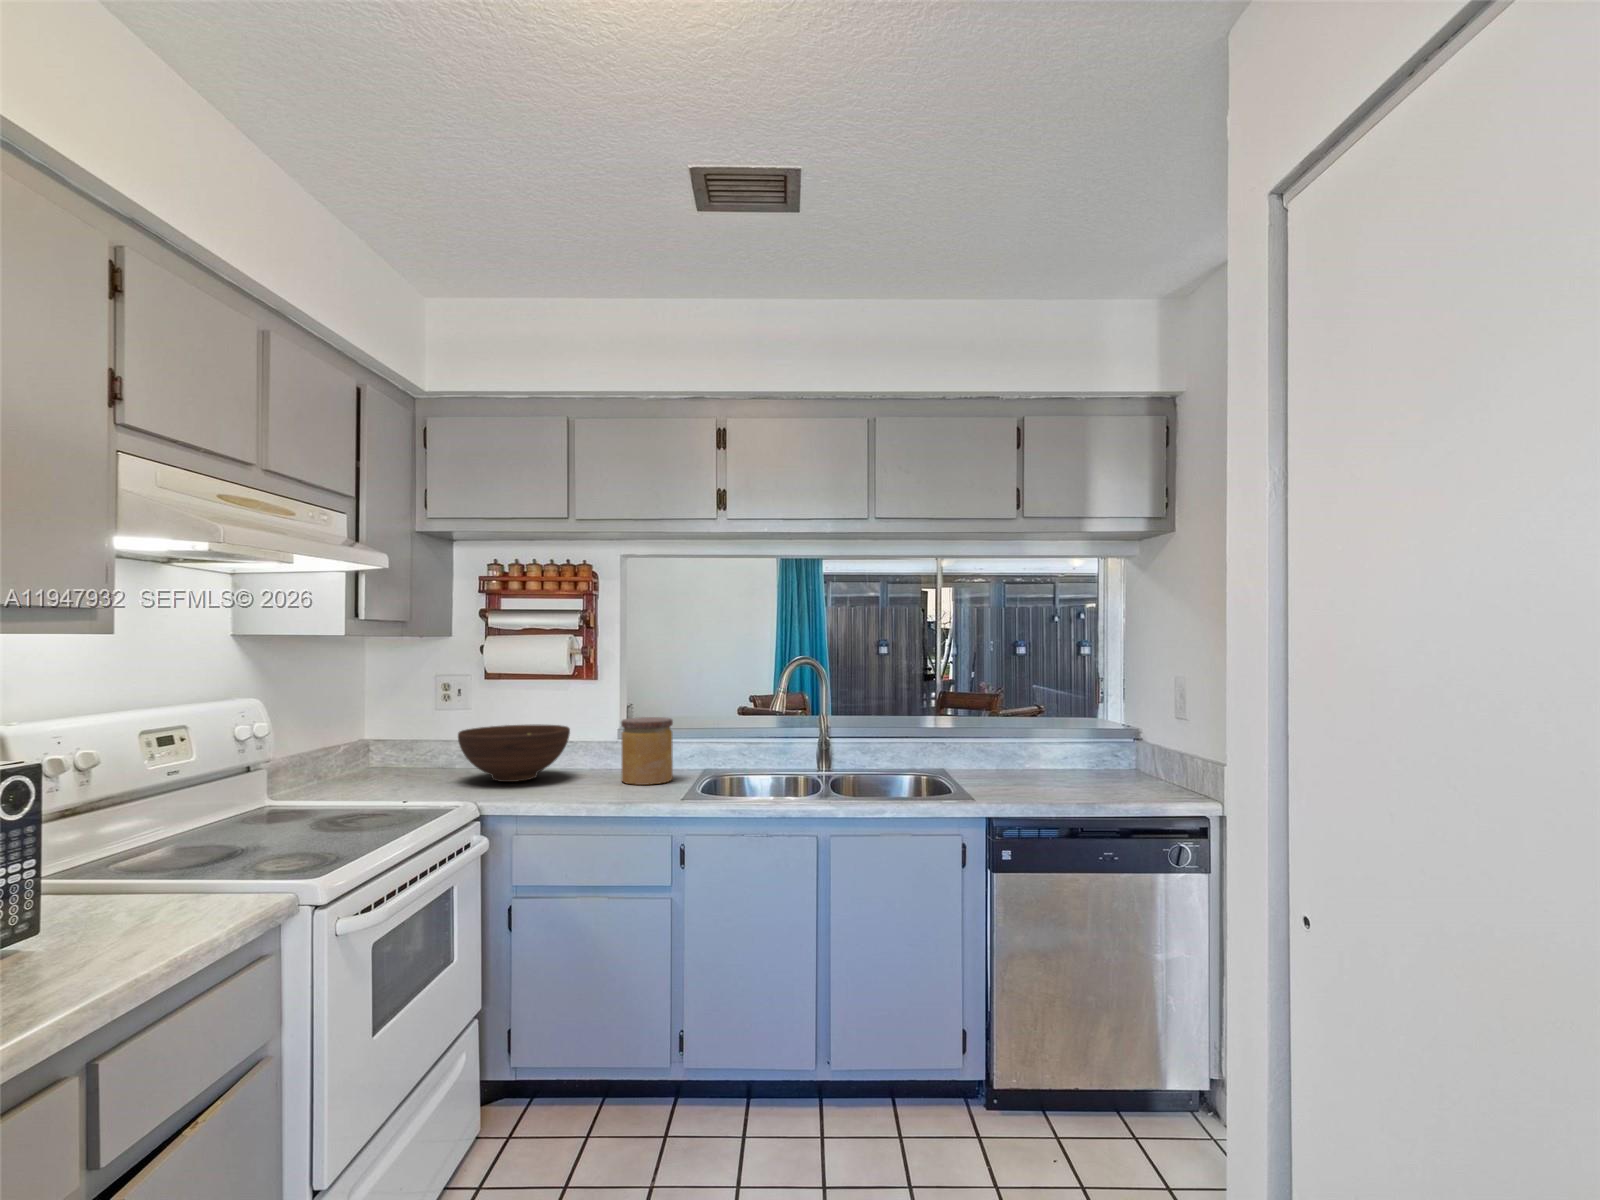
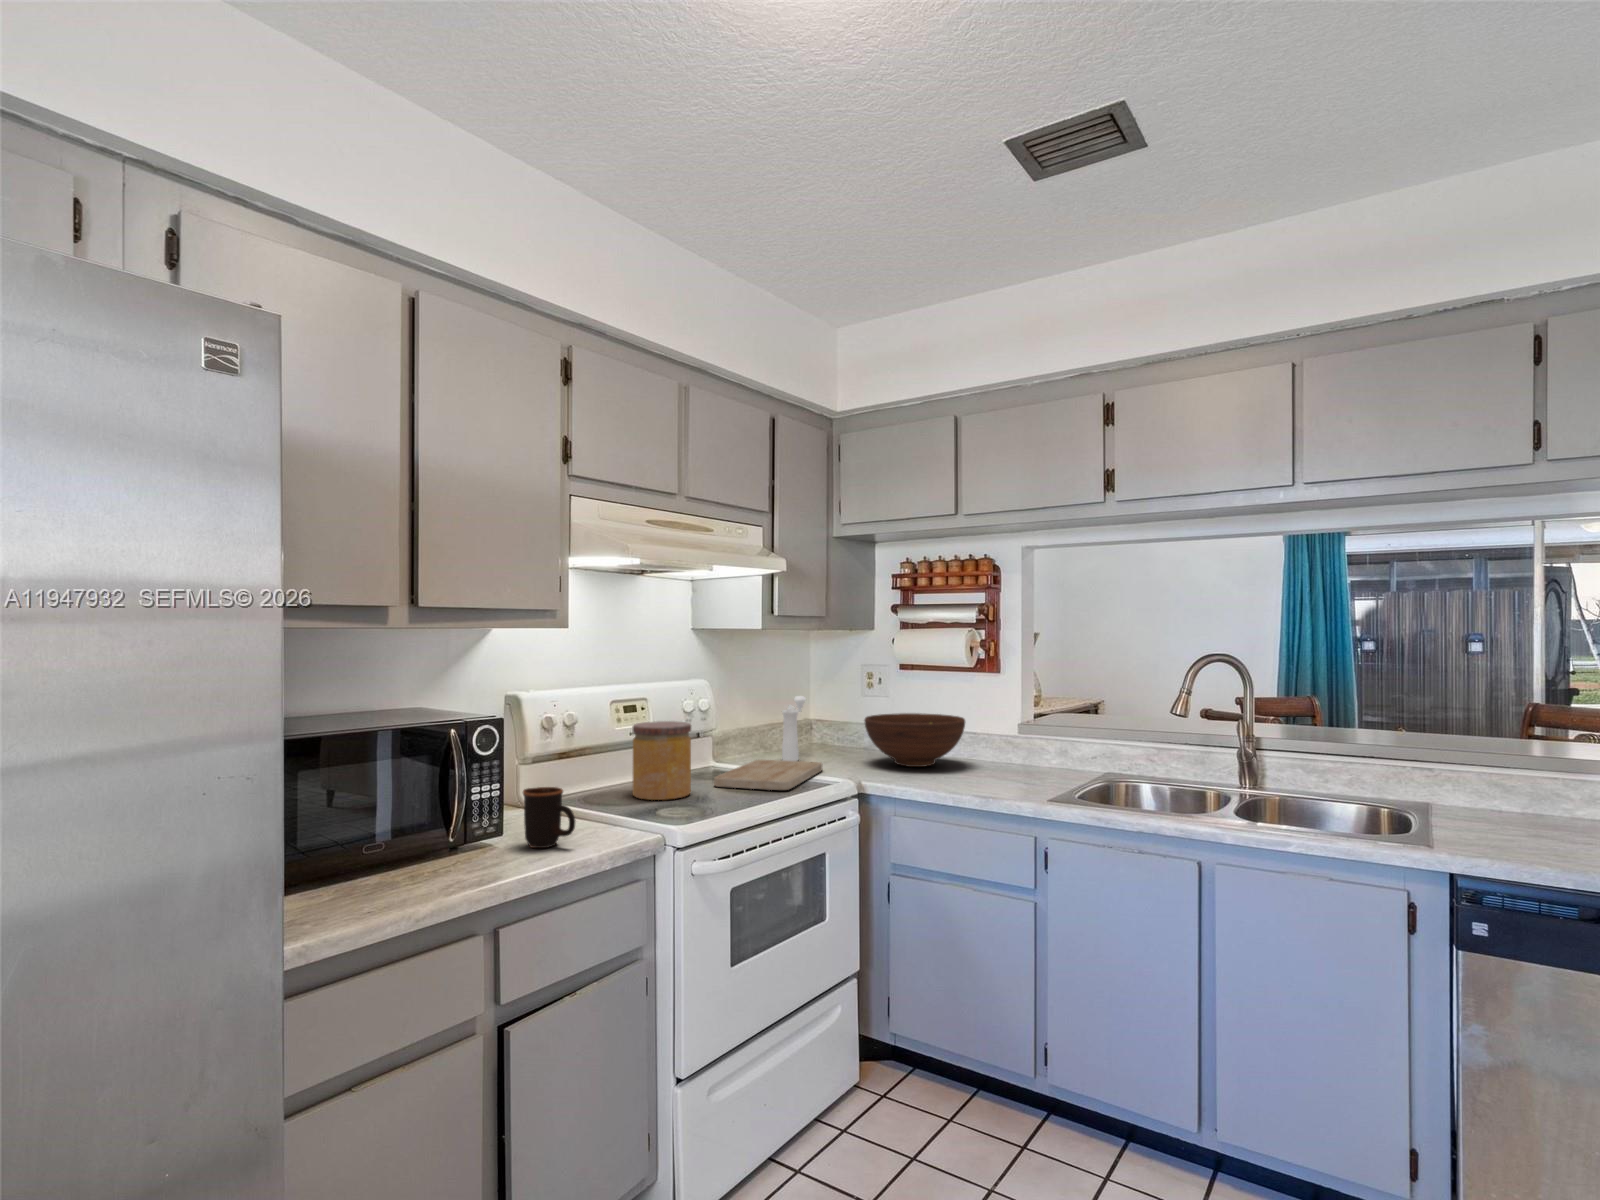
pepper mill: none [352,714,378,791] -> present [782,696,806,761]
jar: present [621,717,673,785] -> present [633,721,691,800]
cutting board: none [295,787,417,829] -> present [714,760,822,790]
mug: none [75,853,178,945] -> present [523,787,575,848]

